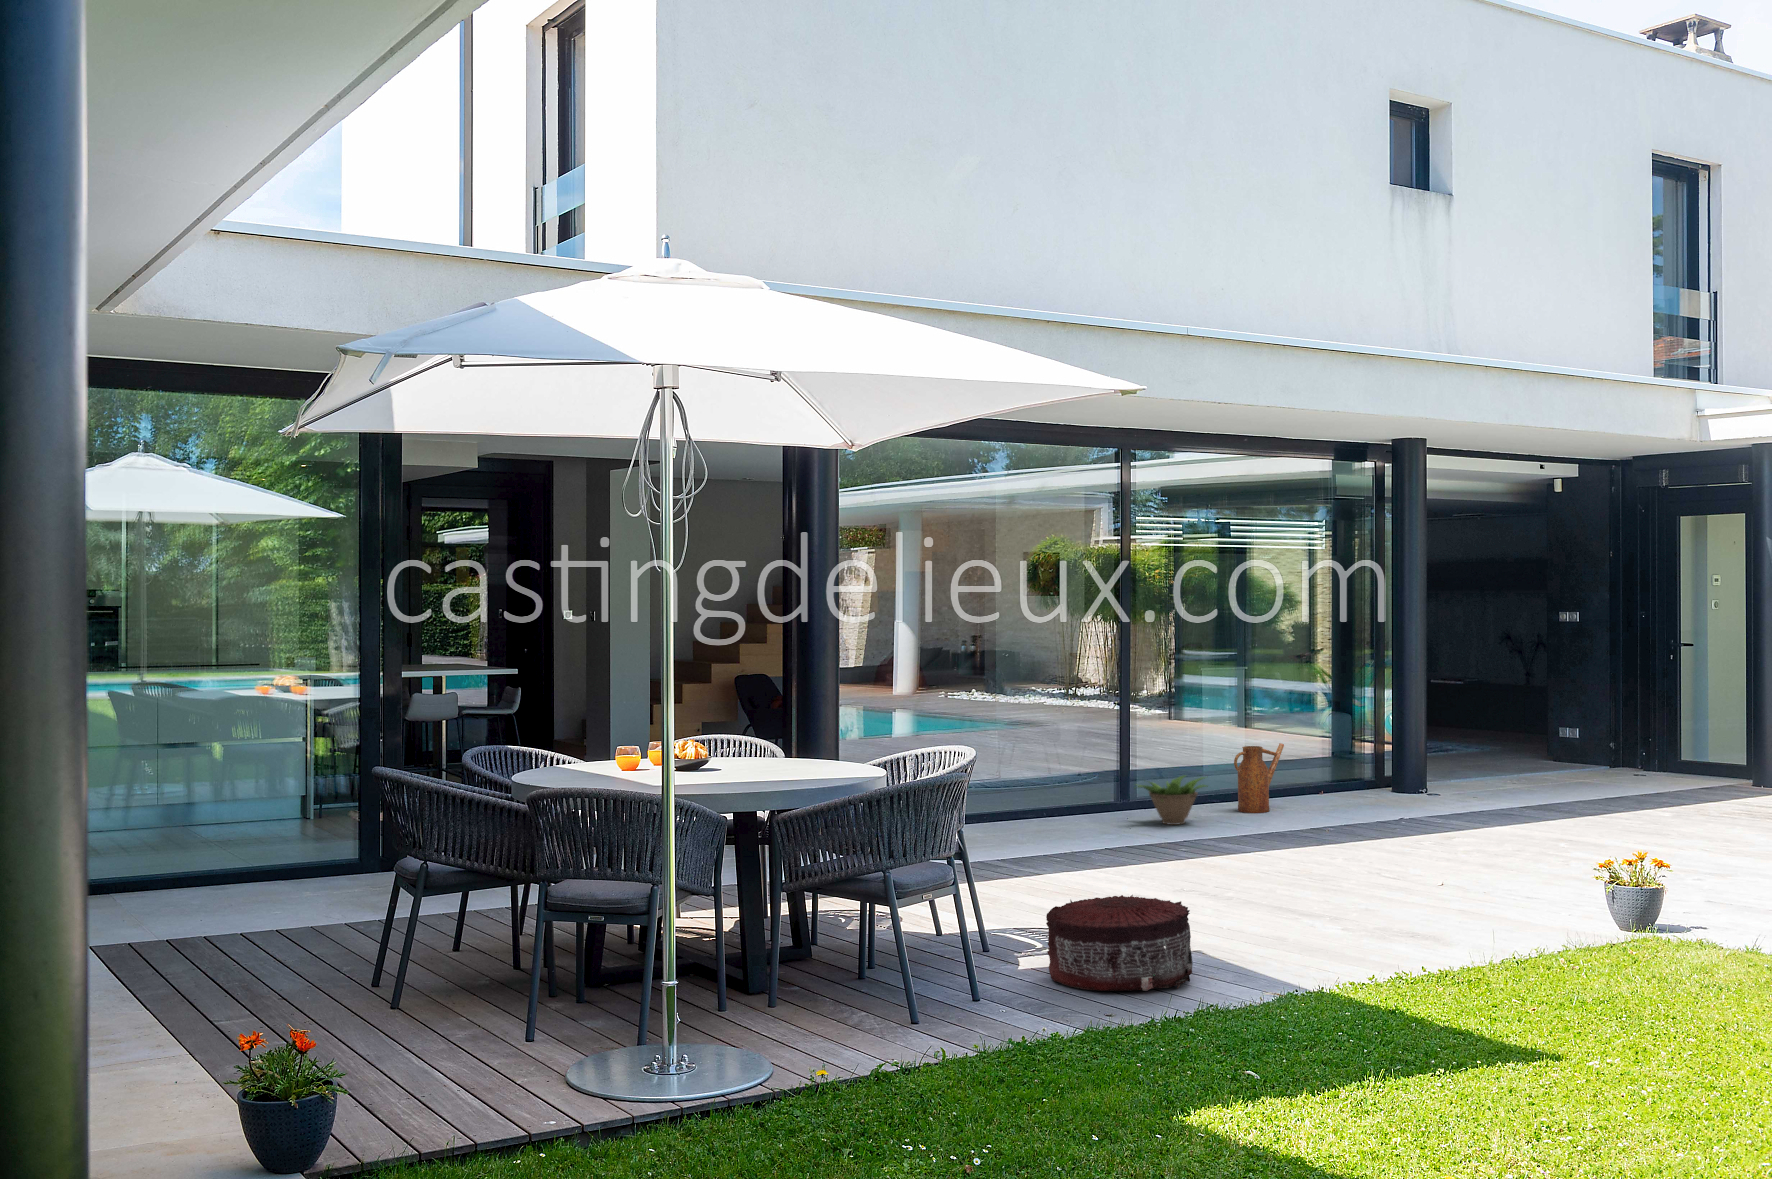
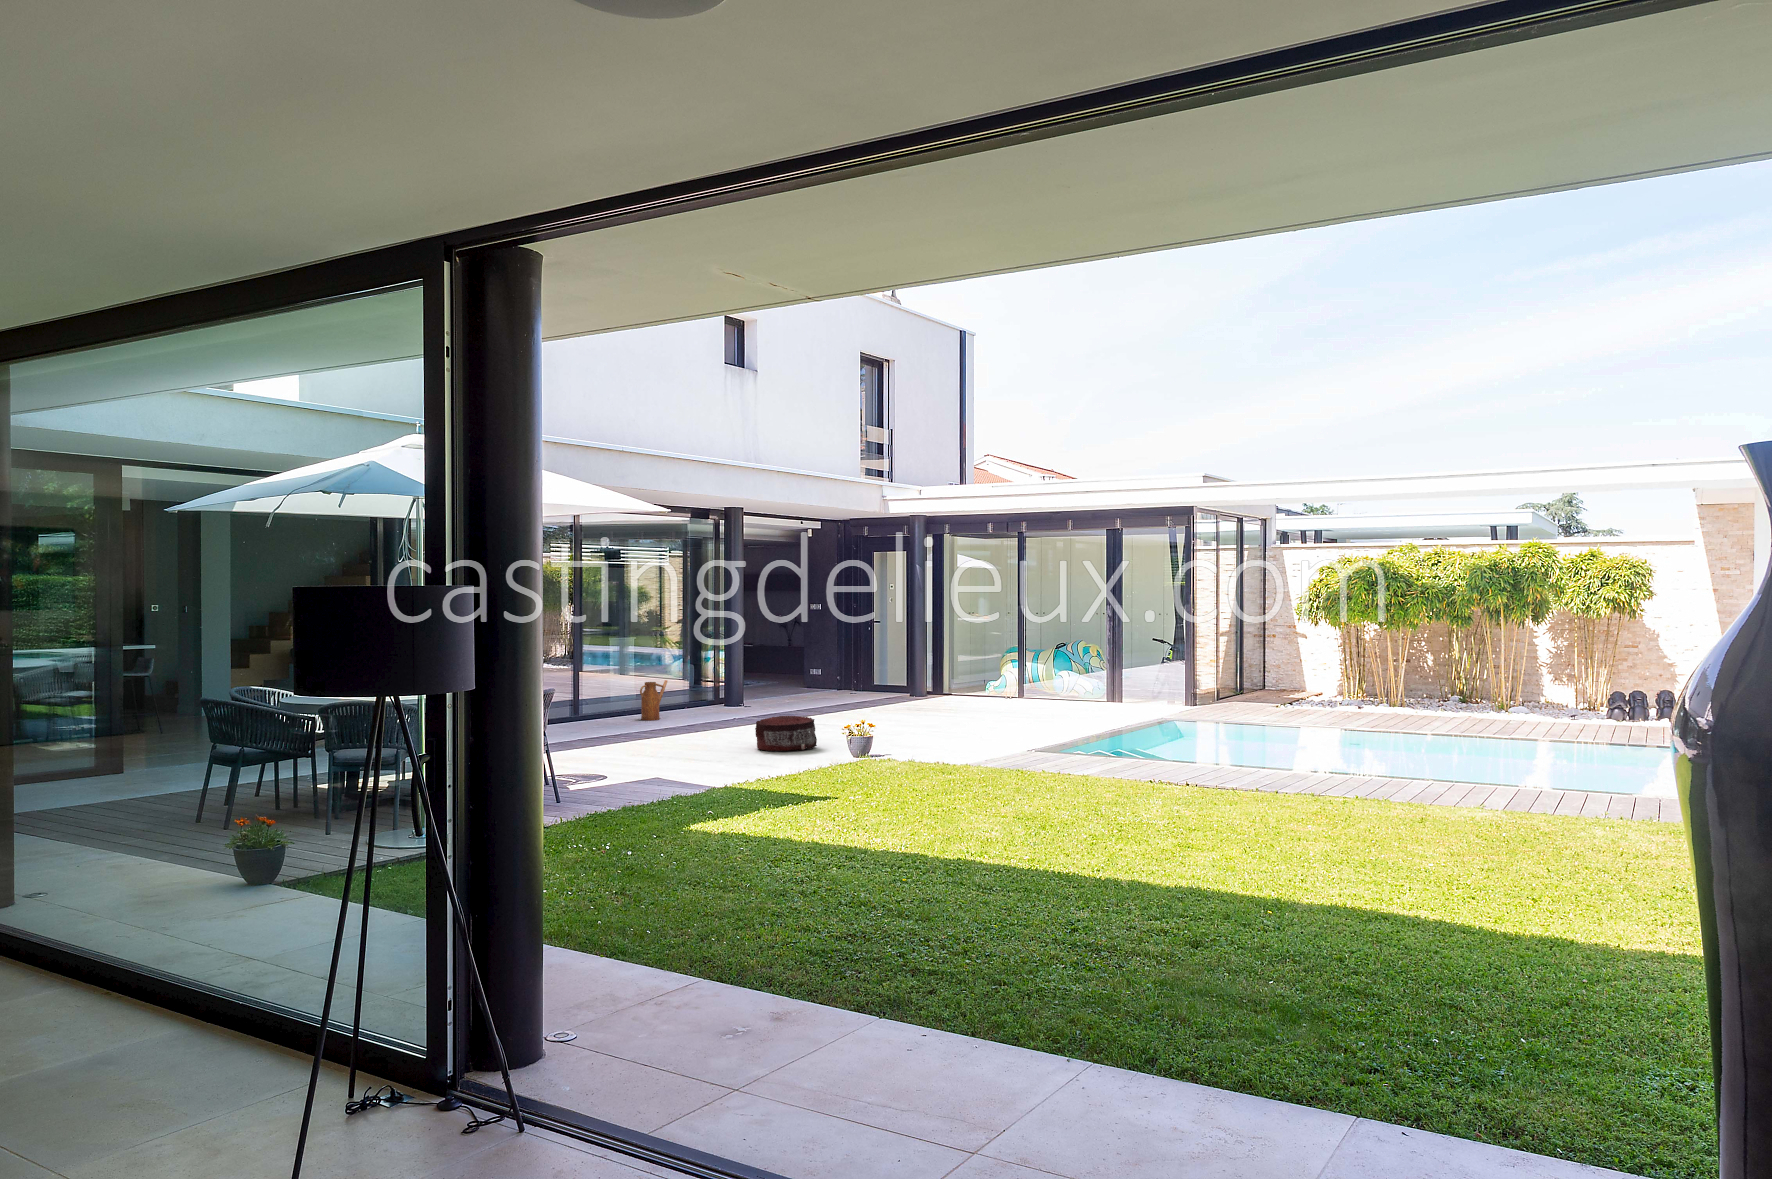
decorative plant: present [1136,775,1208,825] -> none [583,699,629,728]
pouf: present [1046,895,1193,991] -> present [755,716,817,751]

